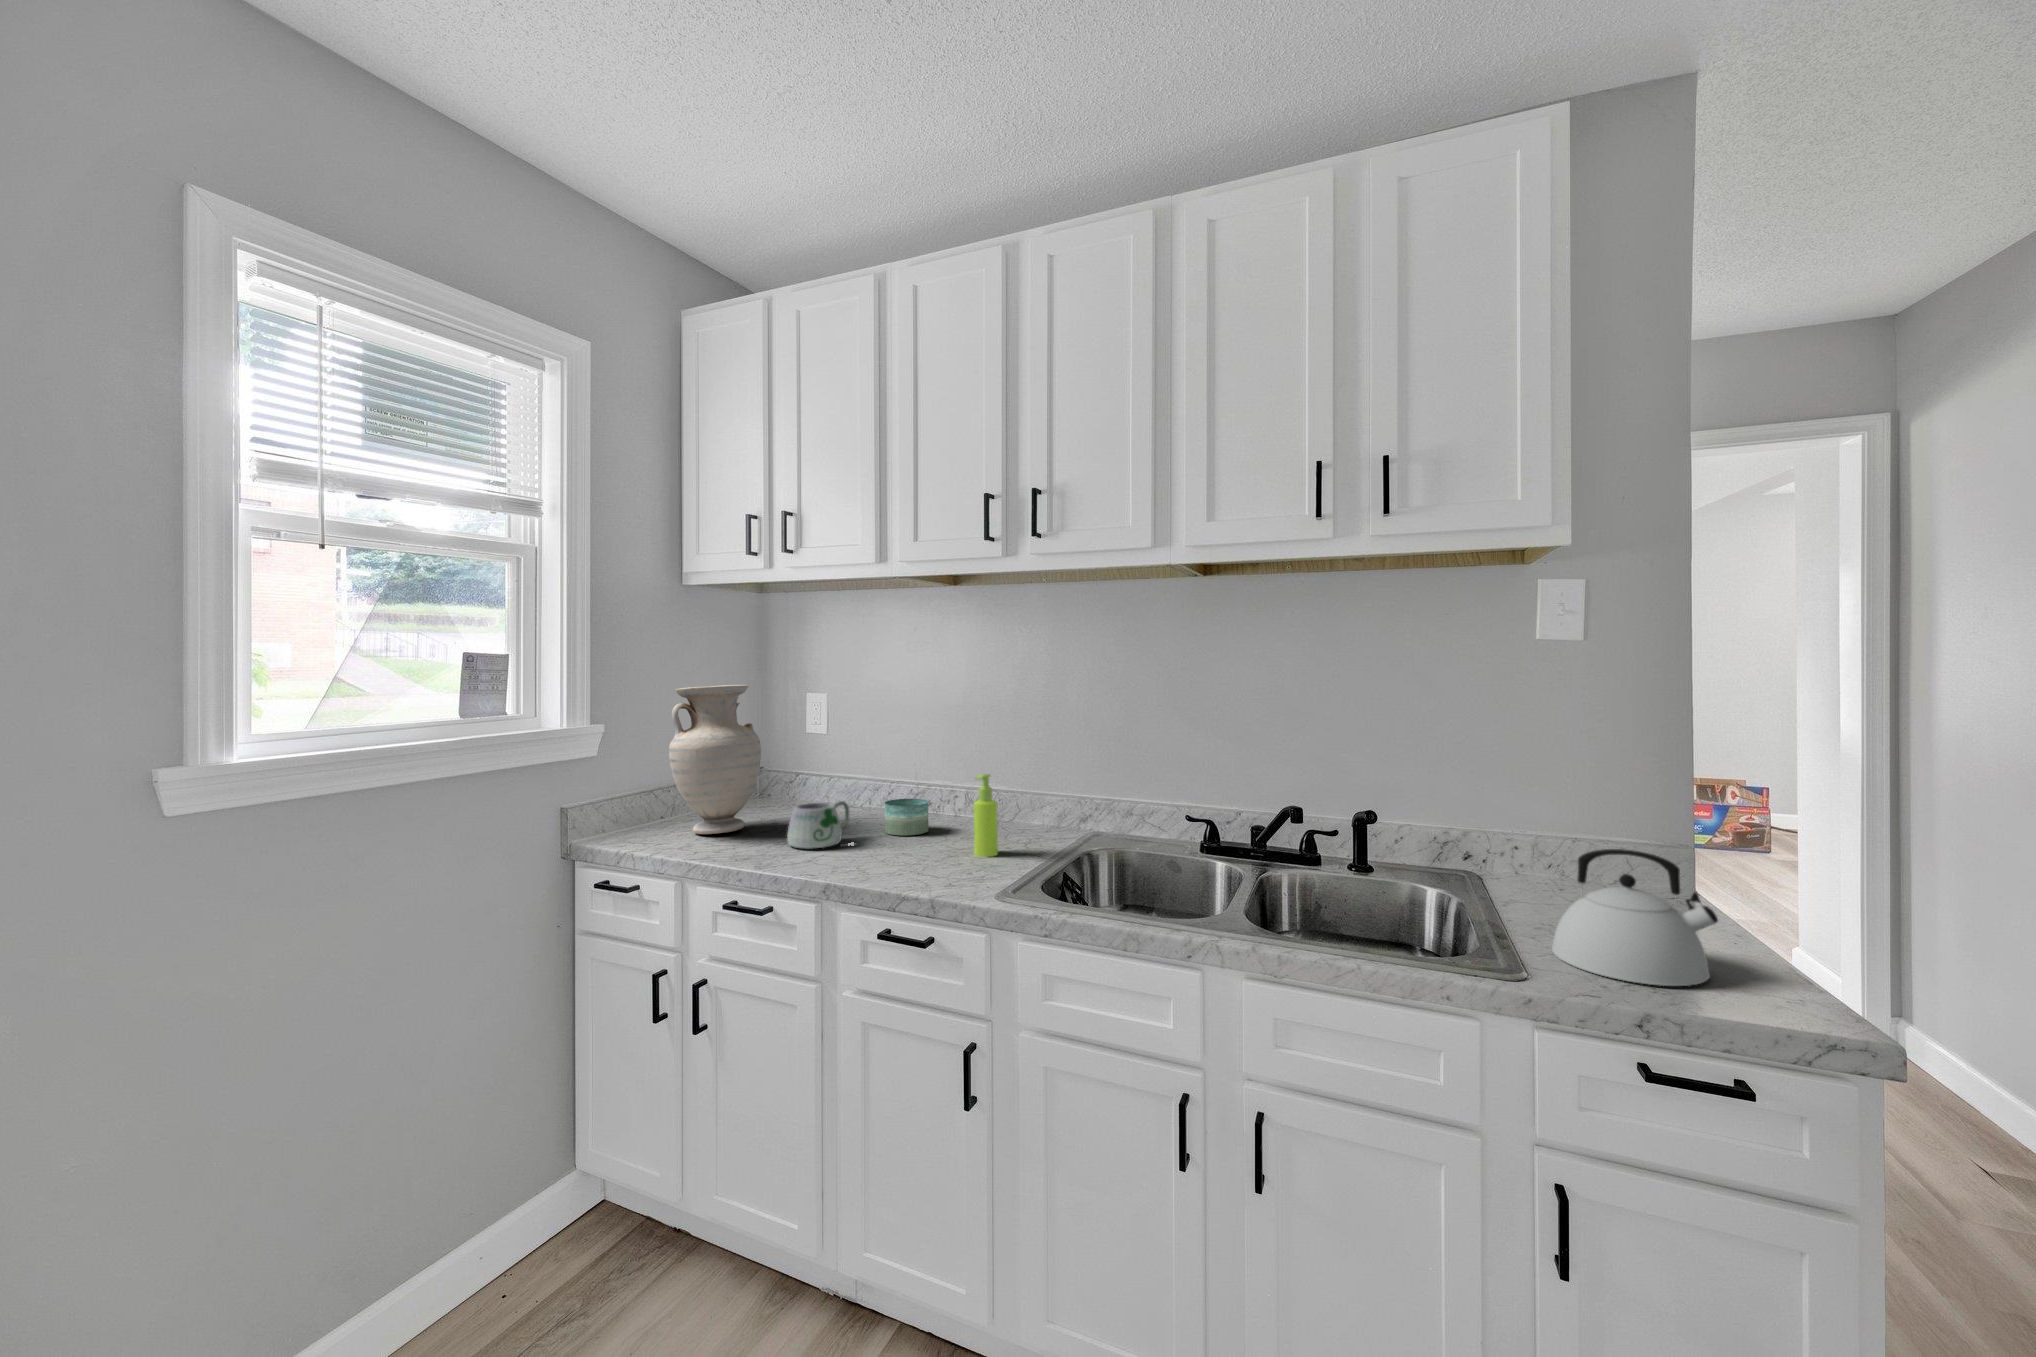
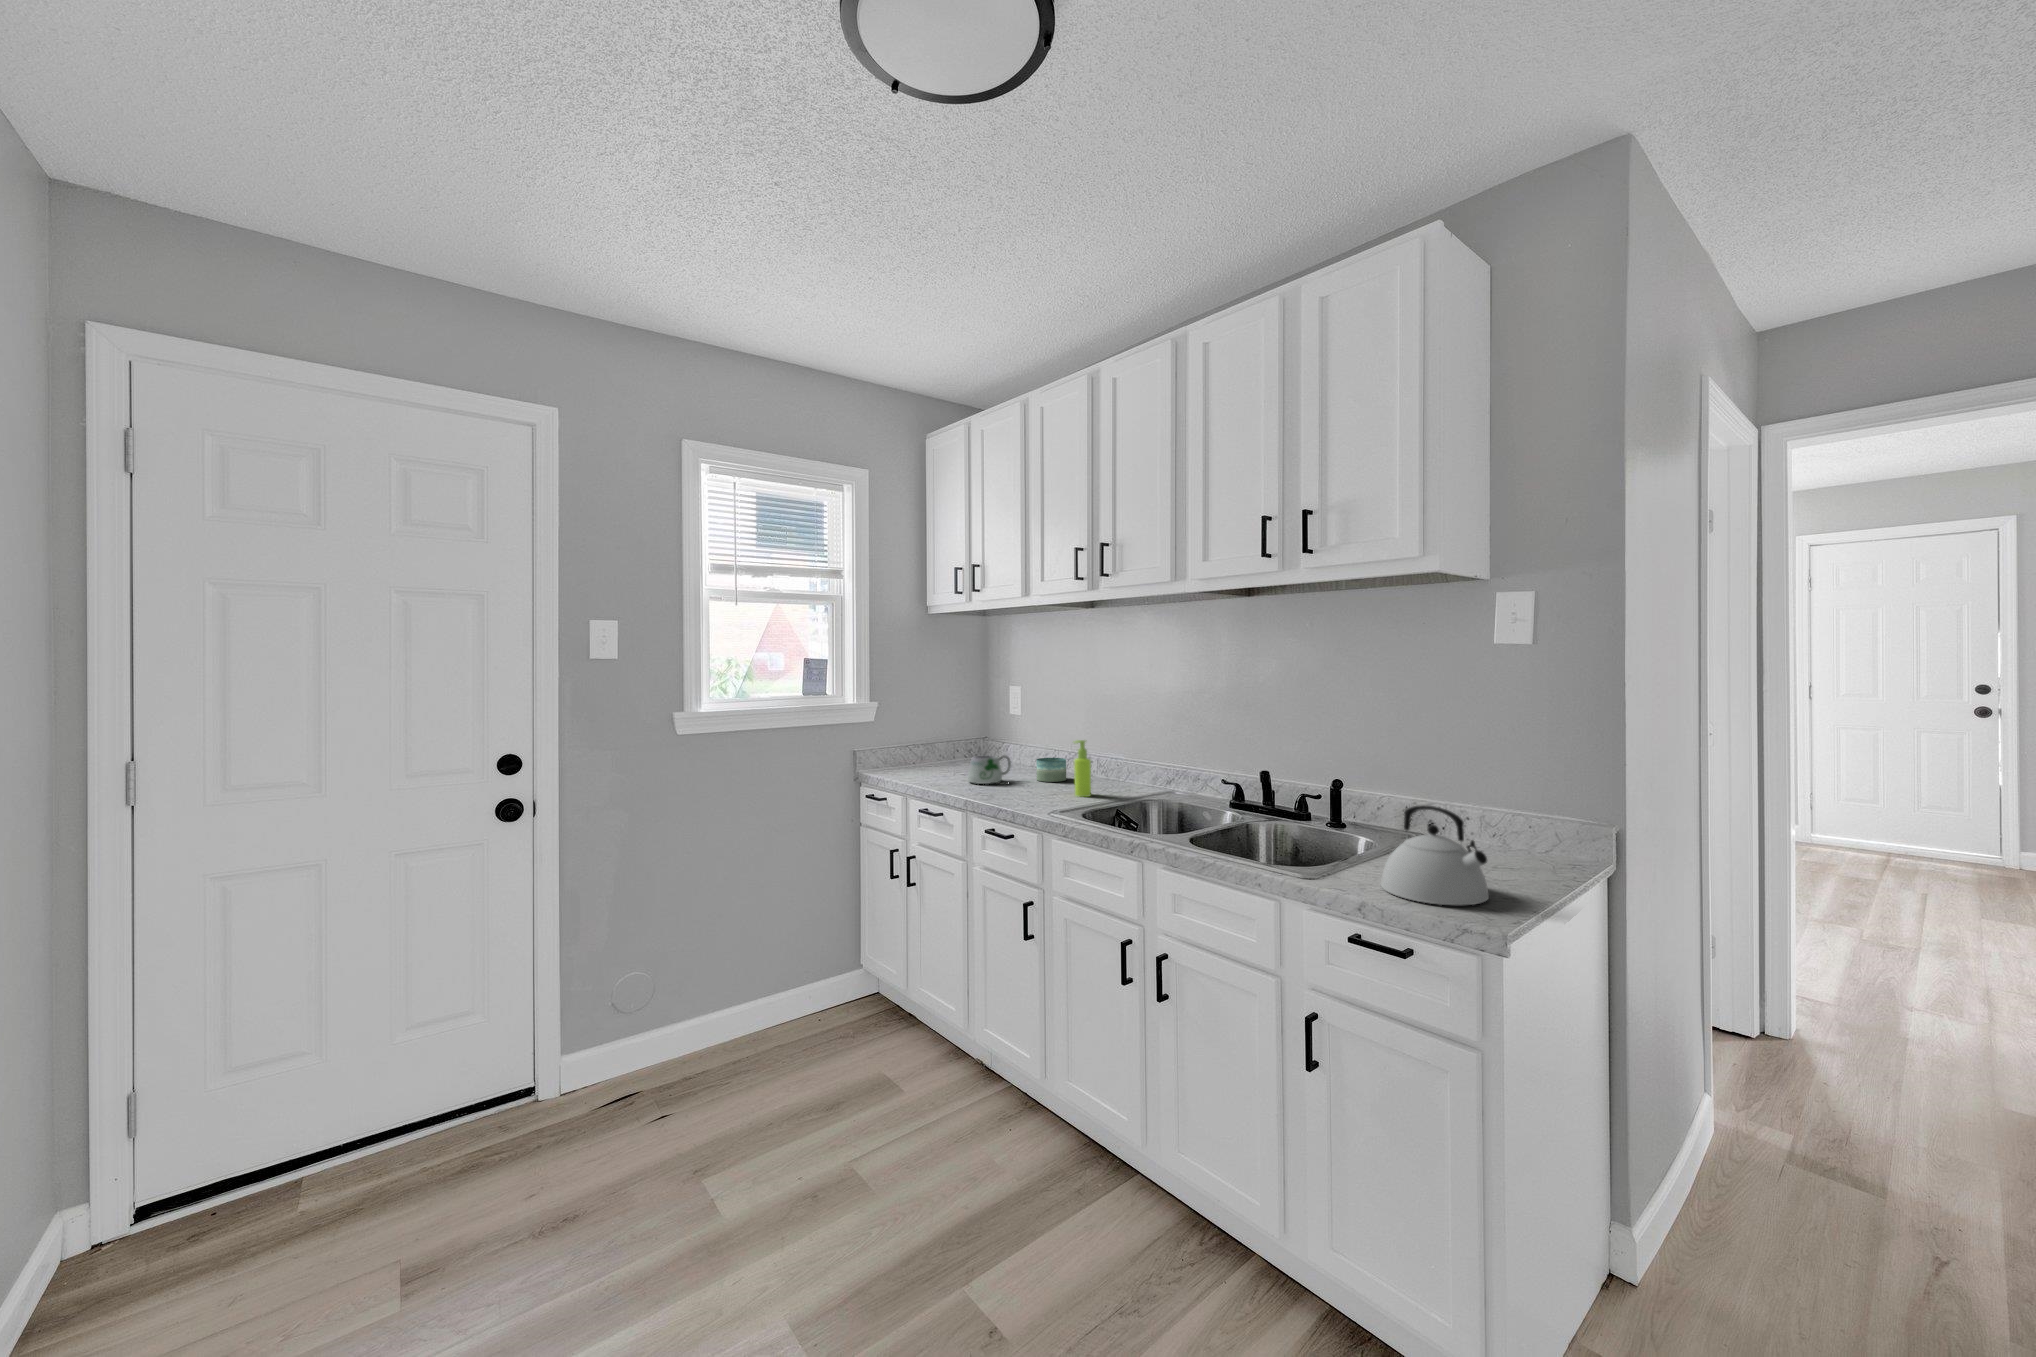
vase: present [669,685,761,834] -> none [910,678,965,772]

